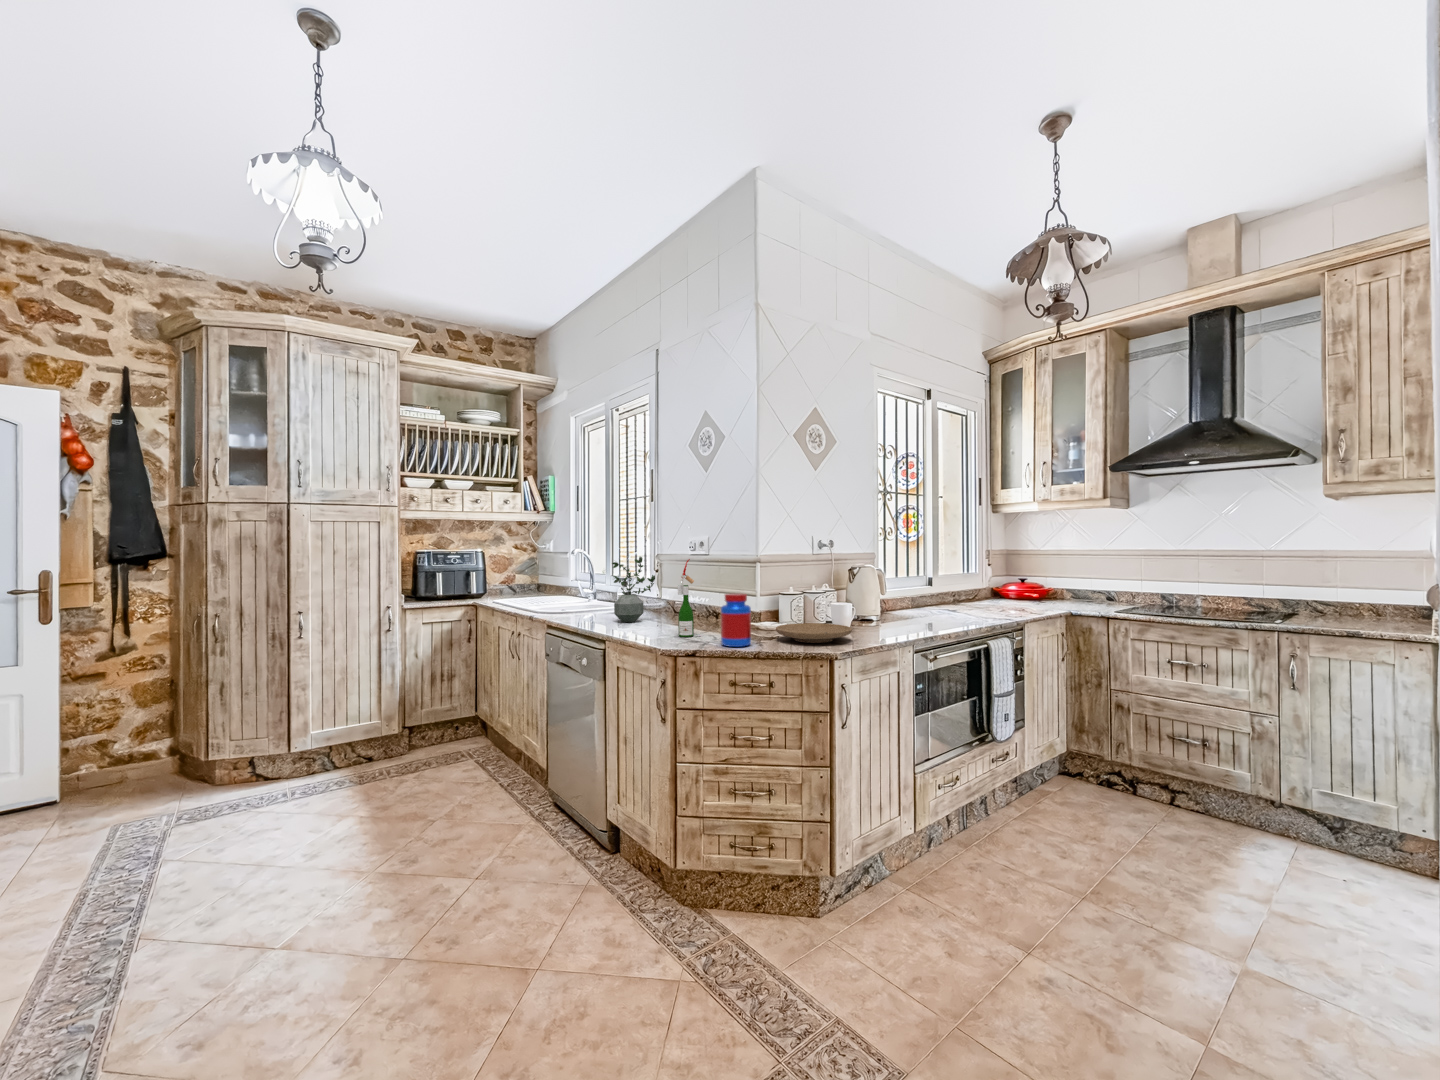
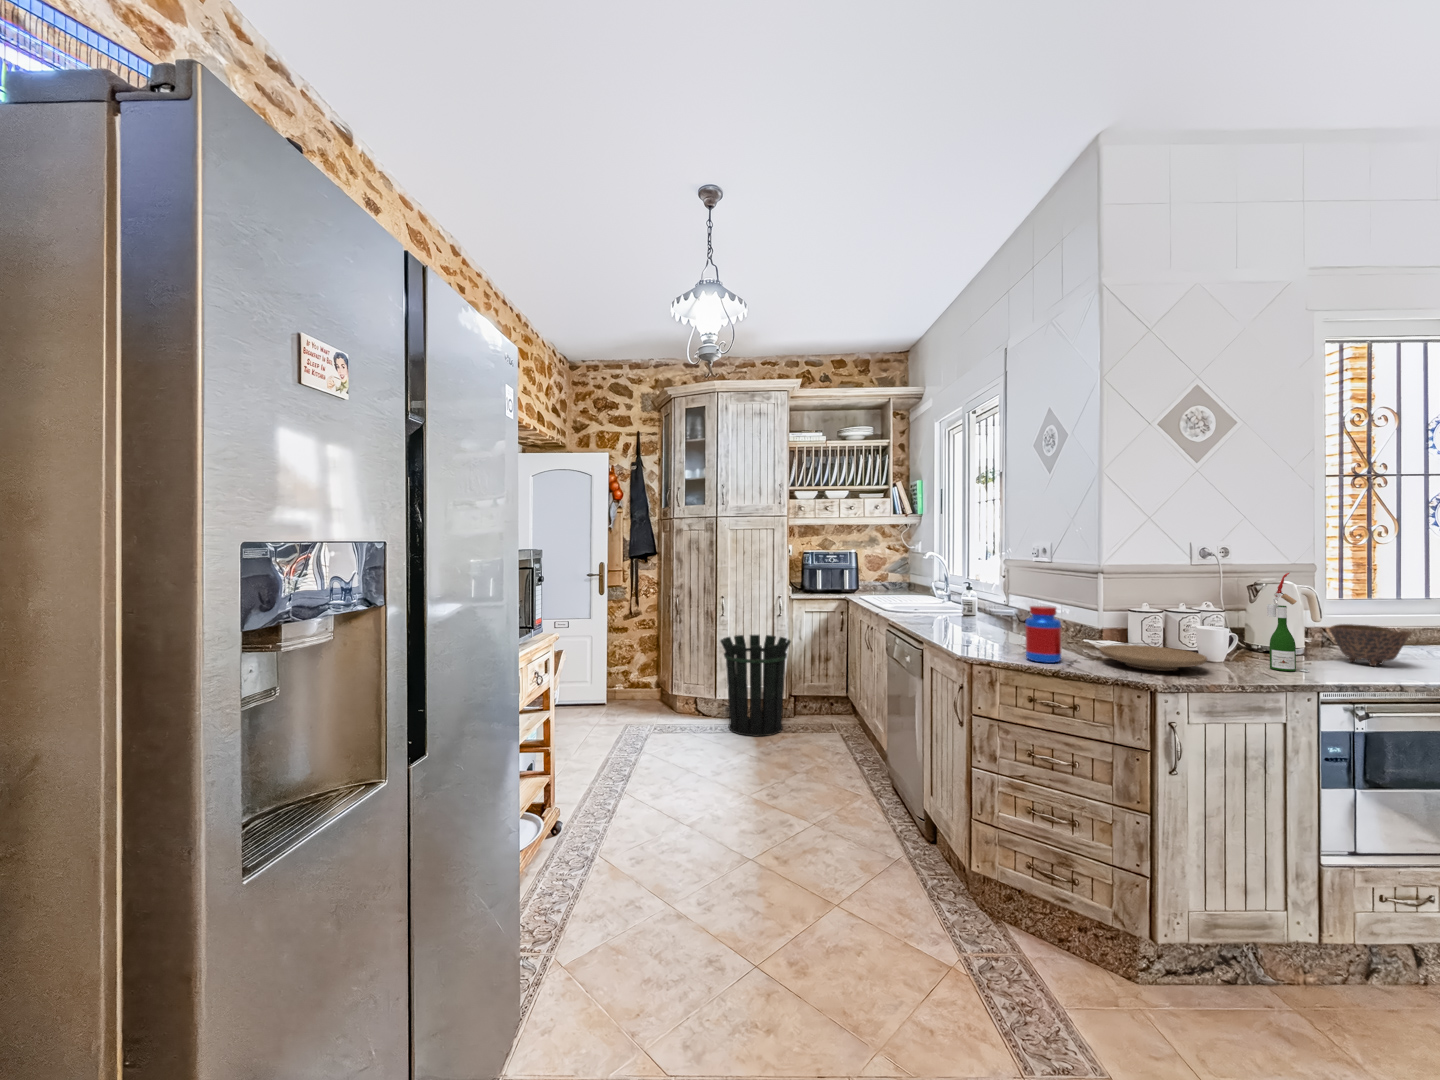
potted plant: present [612,557,655,622] -> none [942,562,987,626]
wine bottle: present [678,559,701,637] -> present [1267,573,1309,672]
bowl: none [899,595,941,624] -> present [1329,624,1410,666]
waste bin: none [301,659,409,797] -> present [721,635,791,736]

